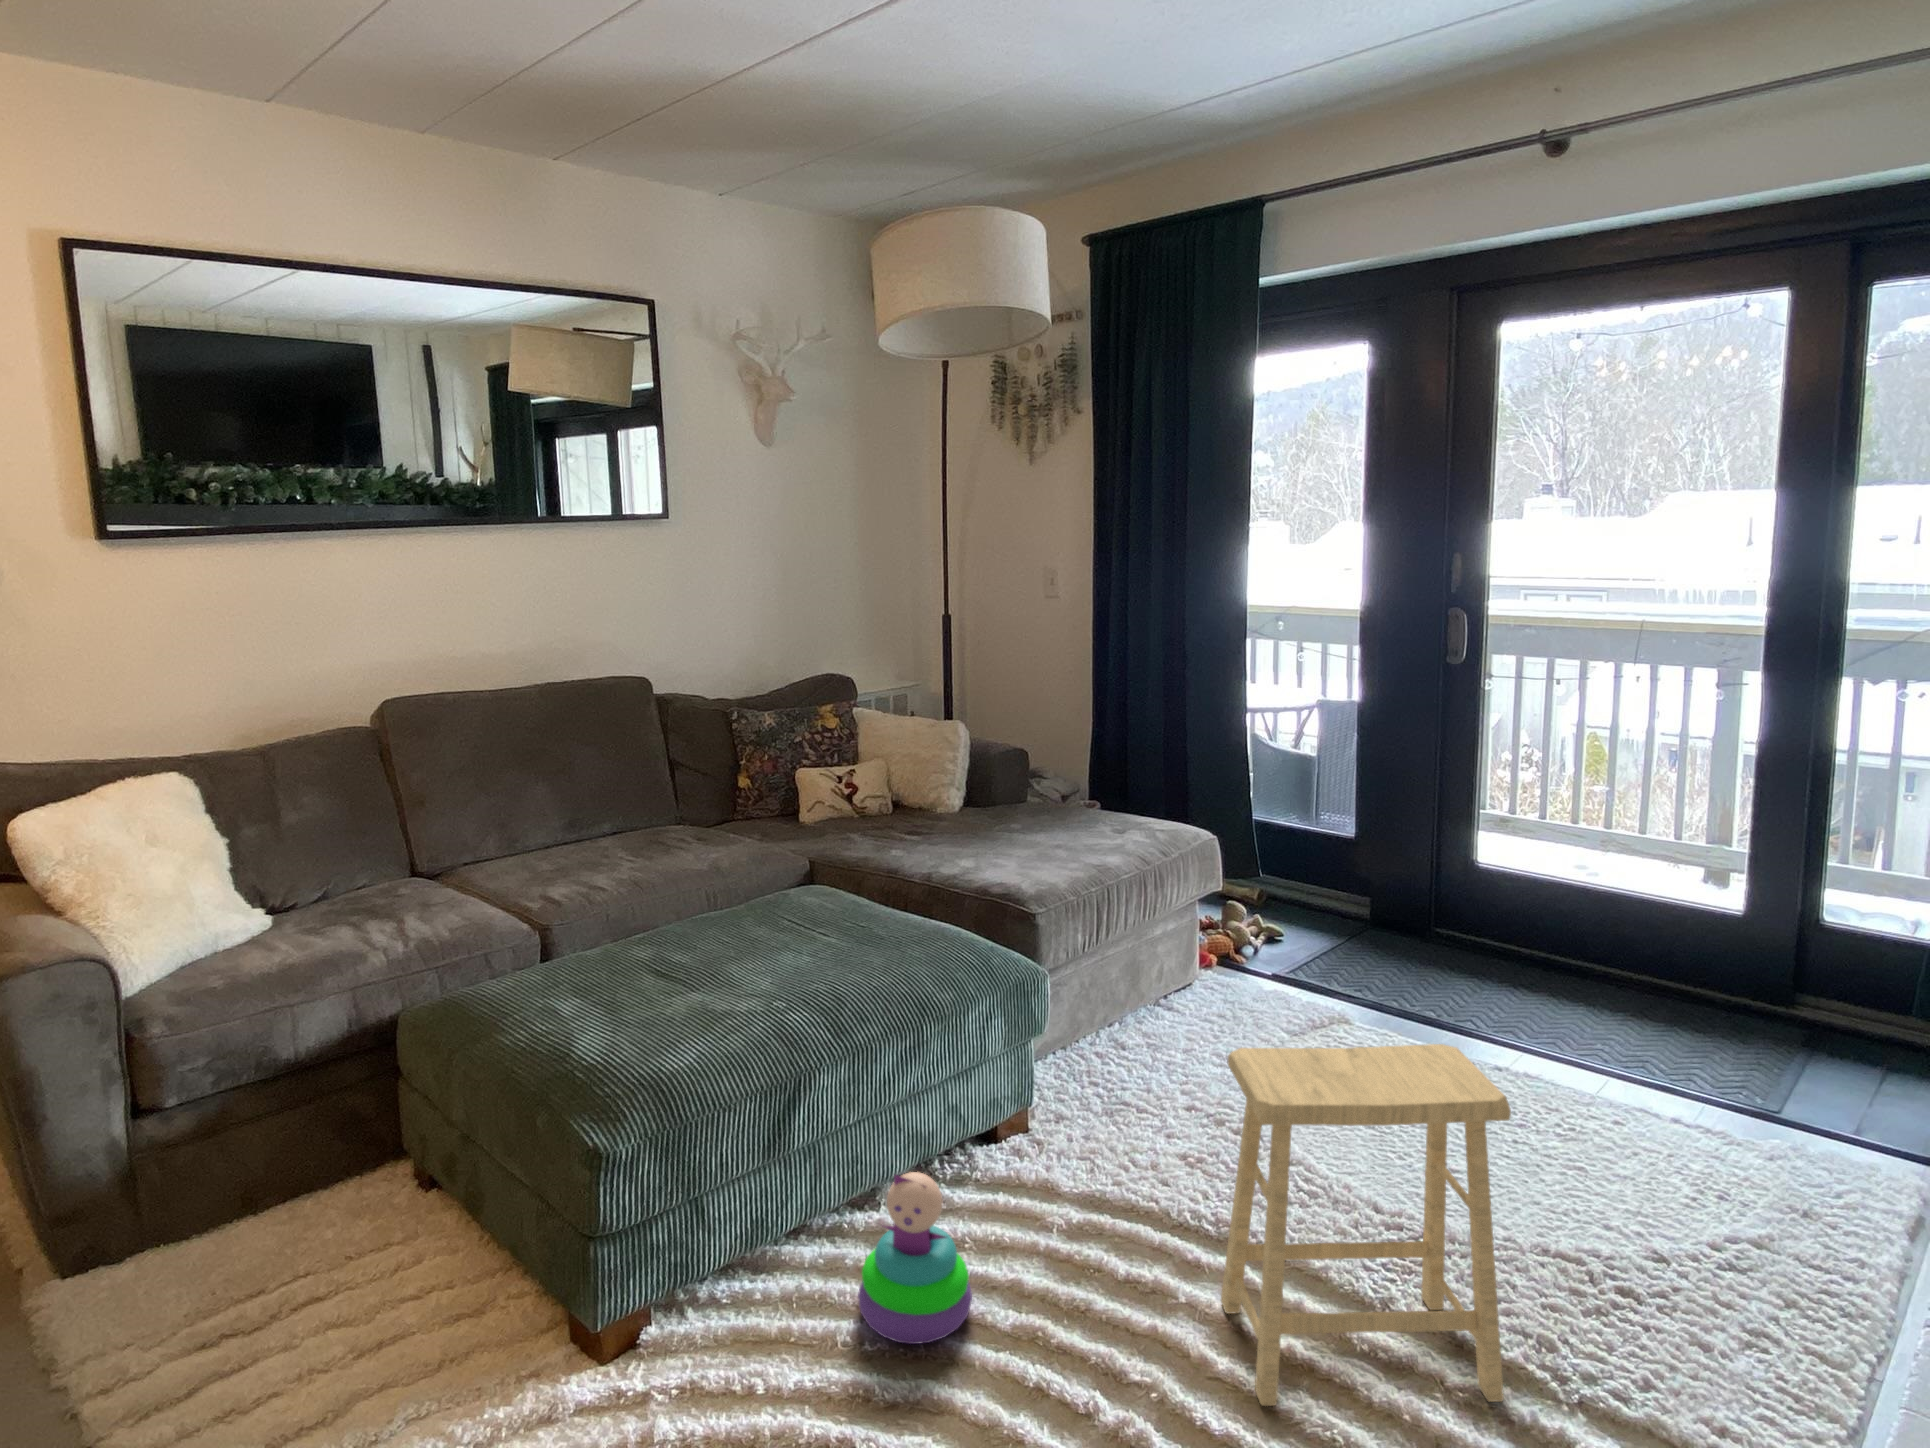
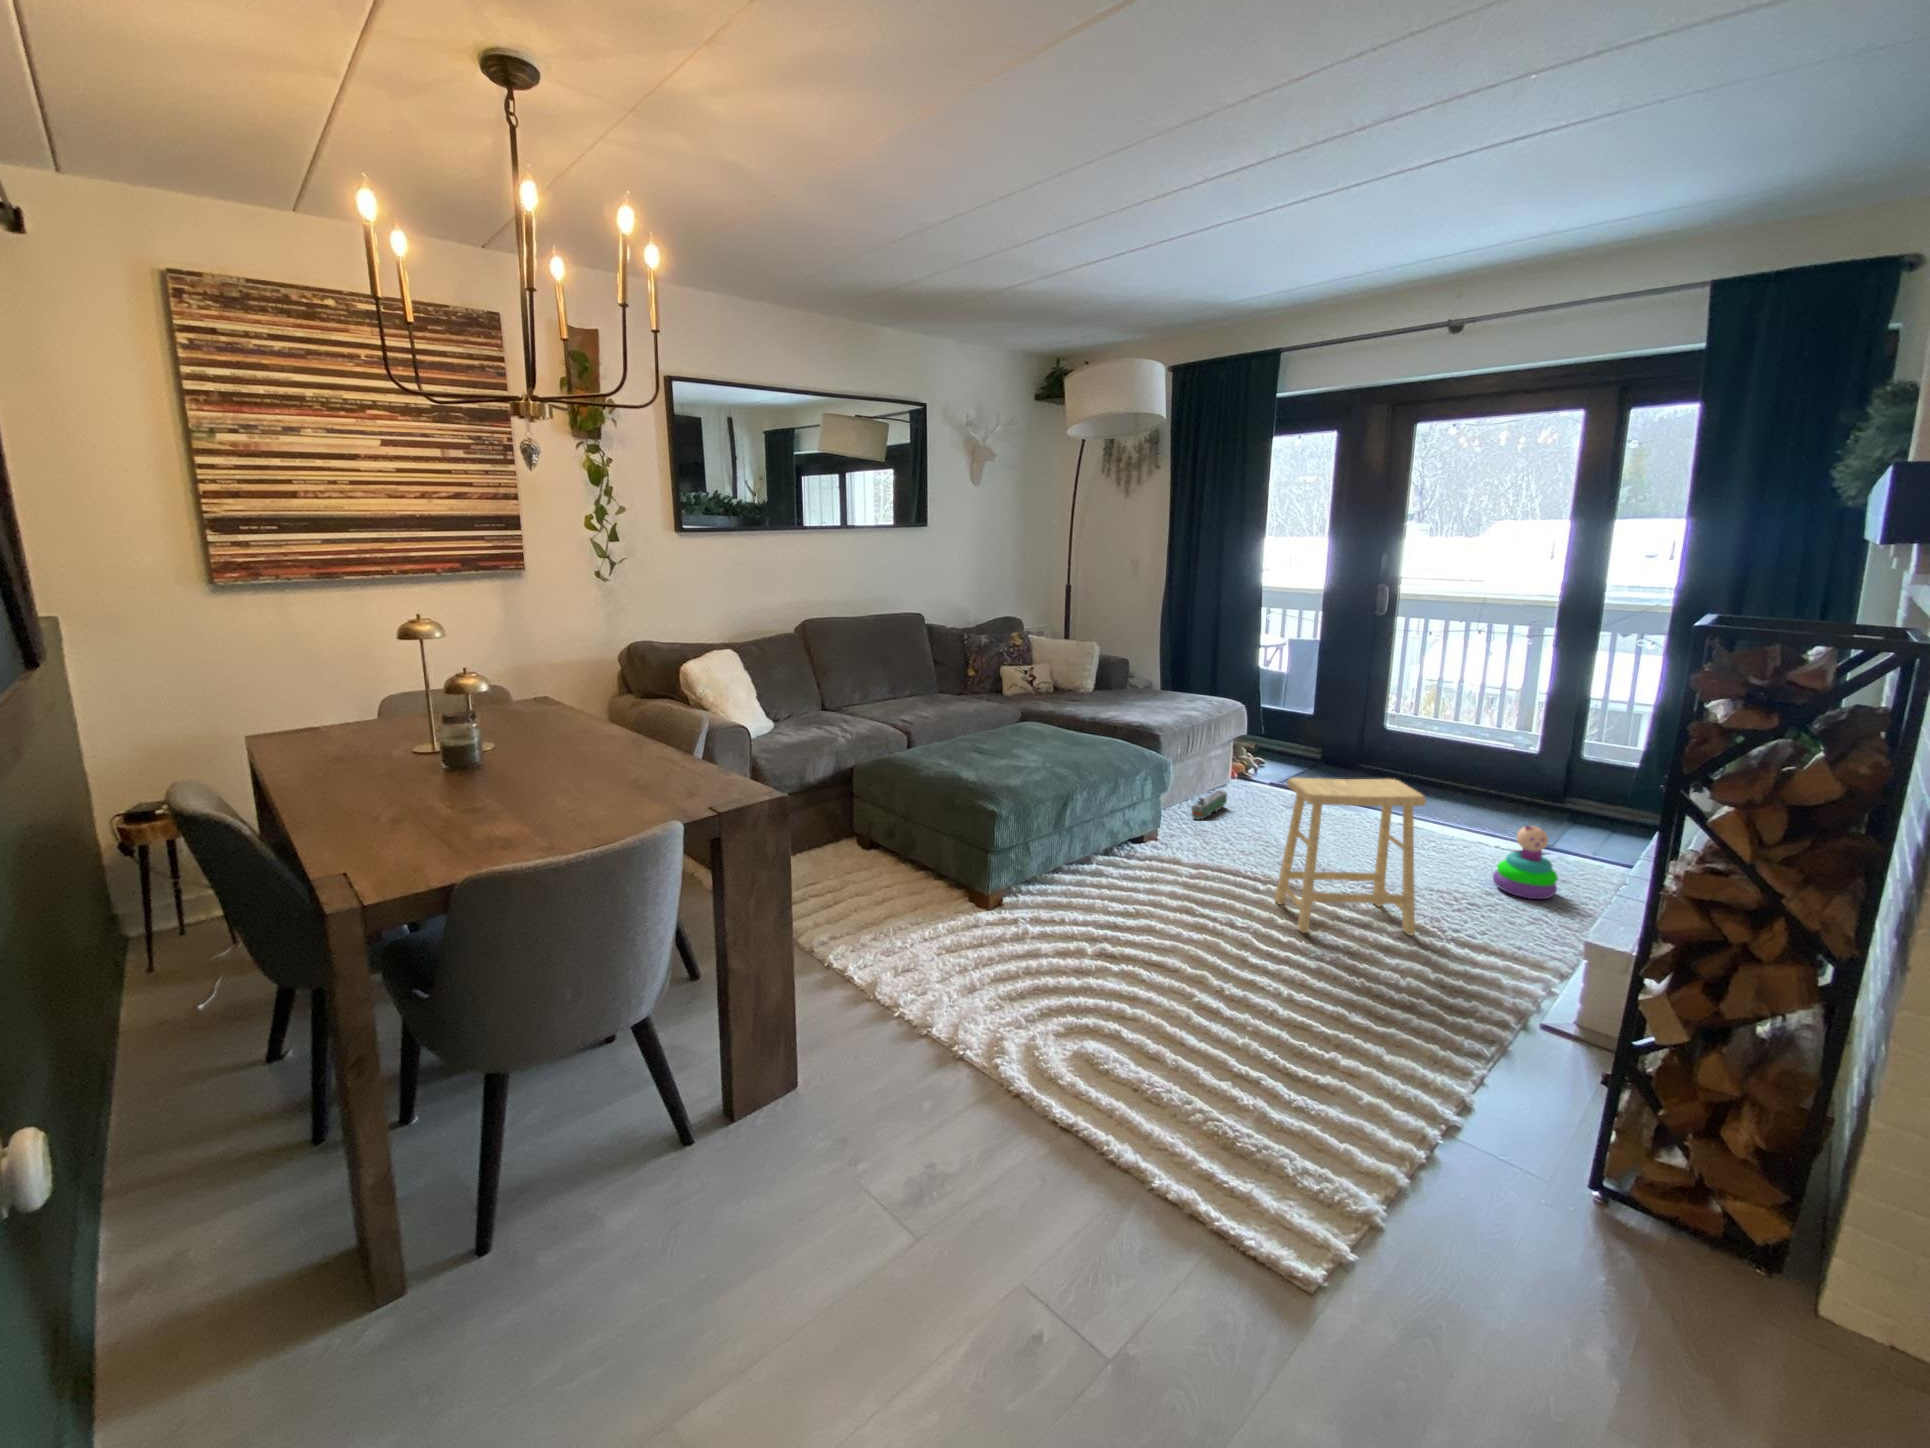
toy train: none [1105,1005,1180,1074] -> present [1192,790,1227,820]
stacking toy: present [858,1172,972,1344] -> present [1493,826,1558,899]

